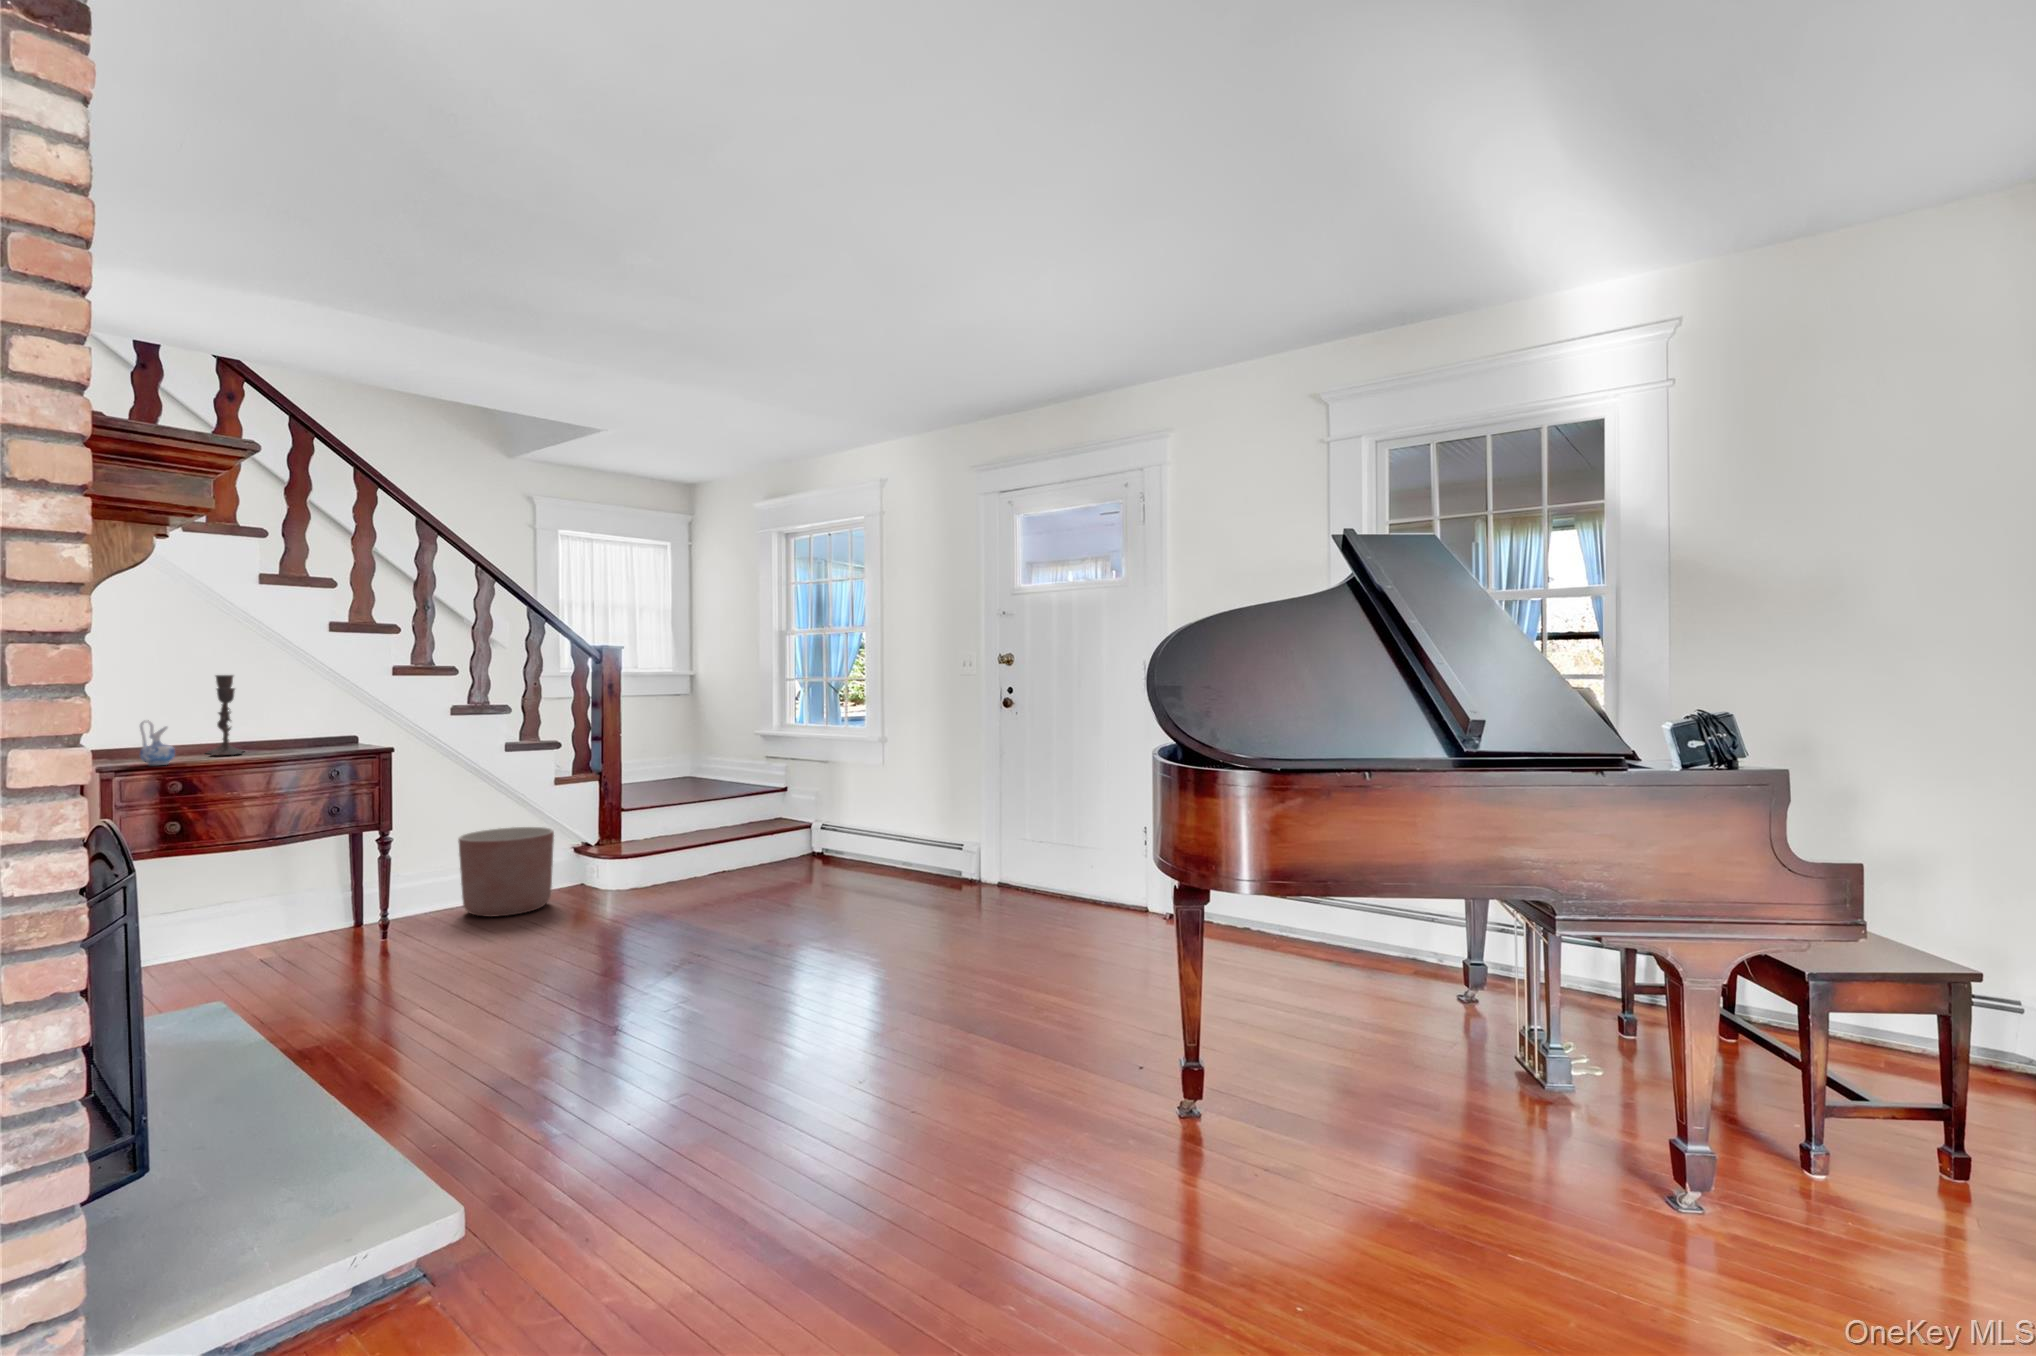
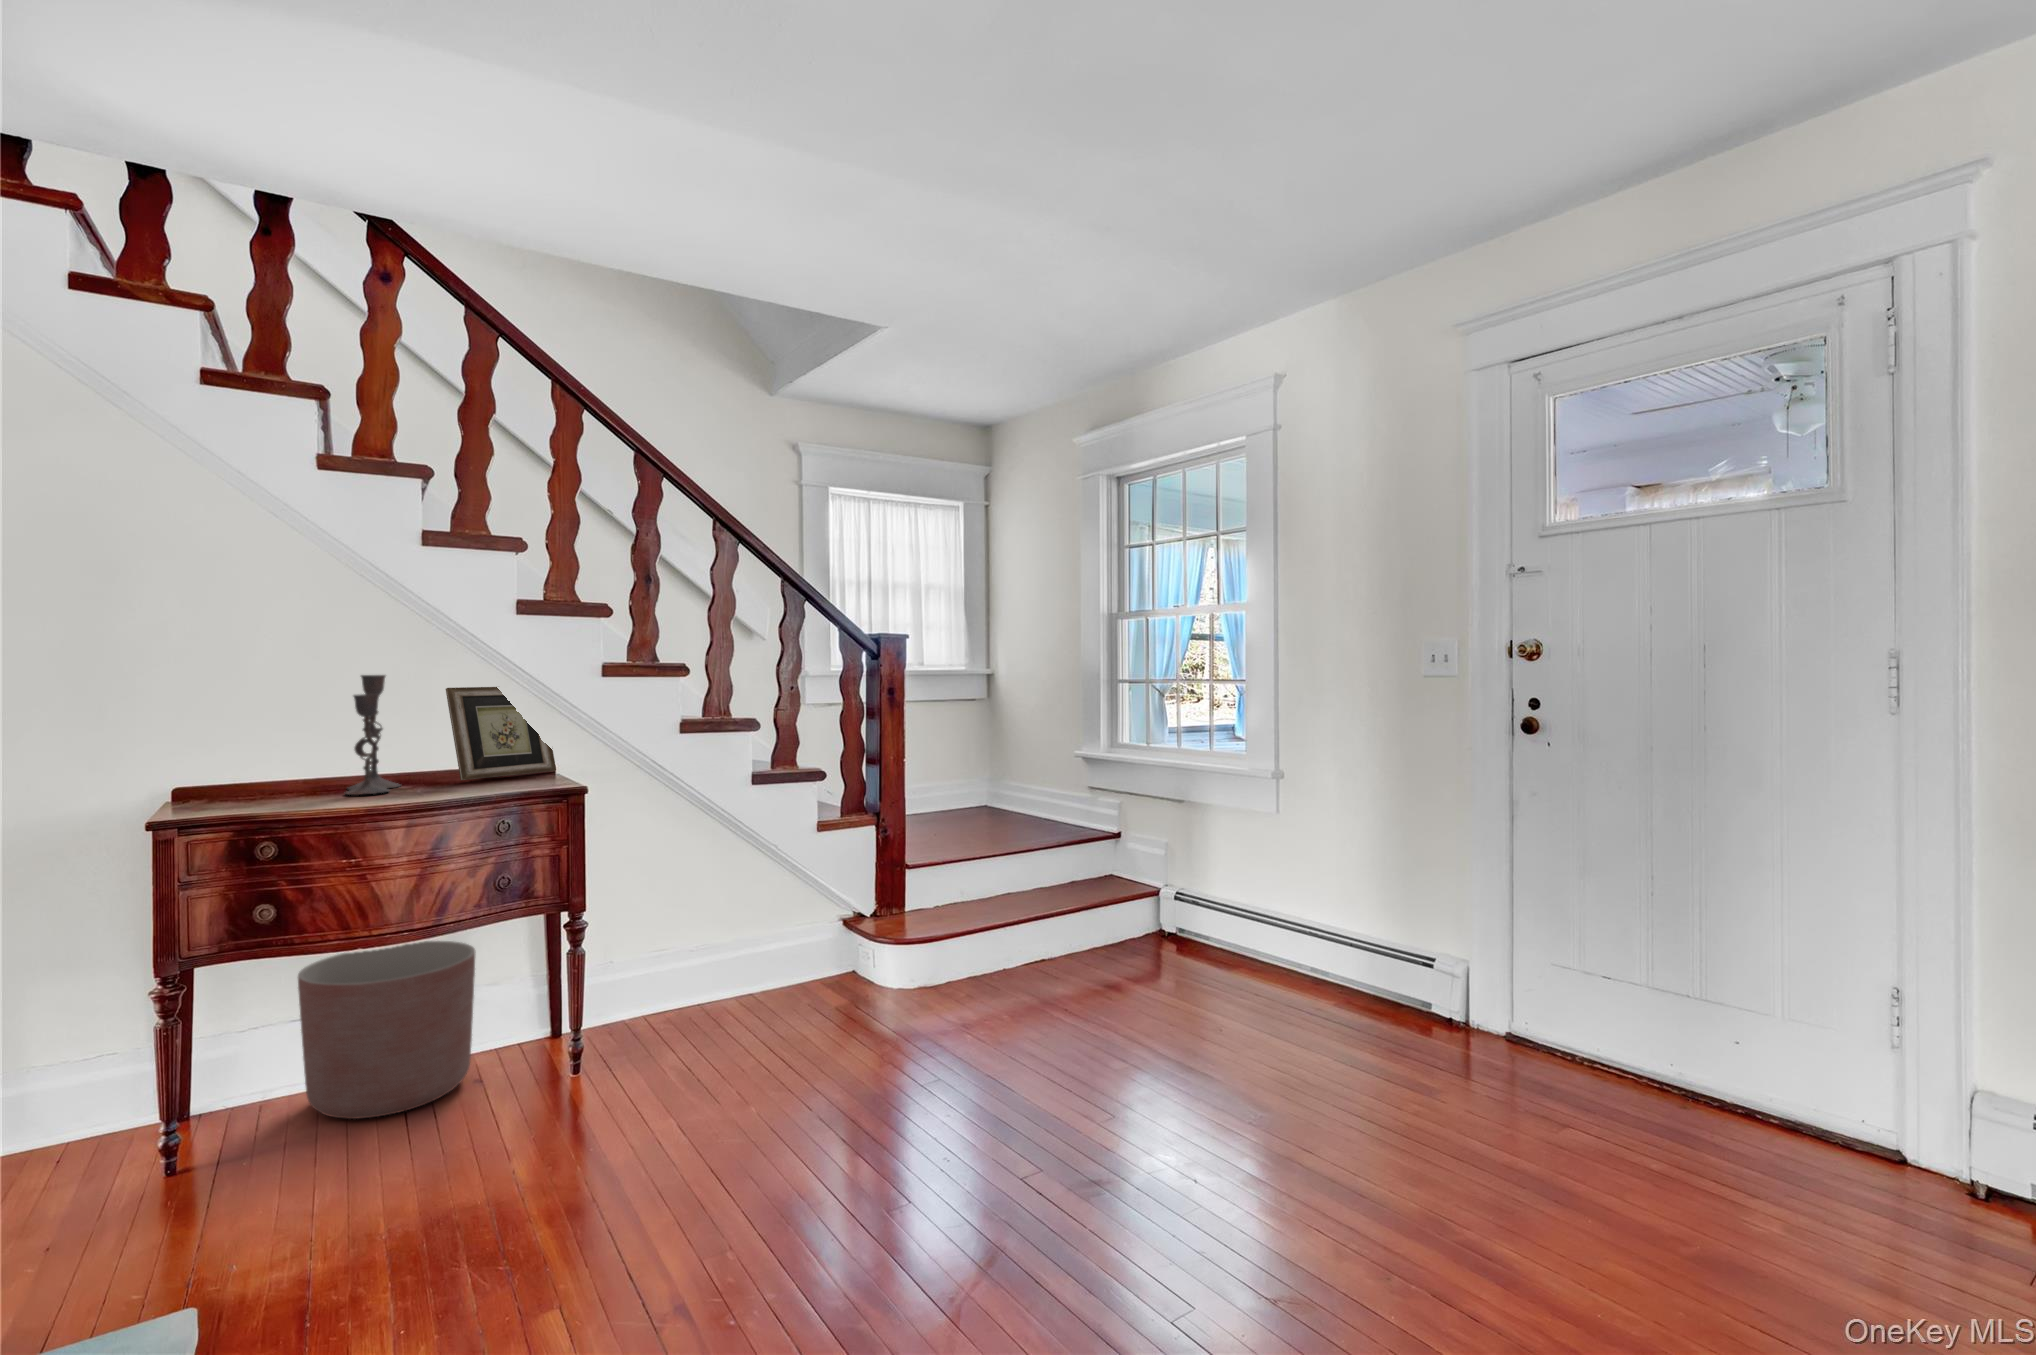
picture frame: none [276,683,357,747] -> present [446,687,556,780]
ceramic pitcher: present [140,720,175,765] -> none [222,745,275,815]
planter: present [458,827,554,917] -> present [298,941,475,1119]

